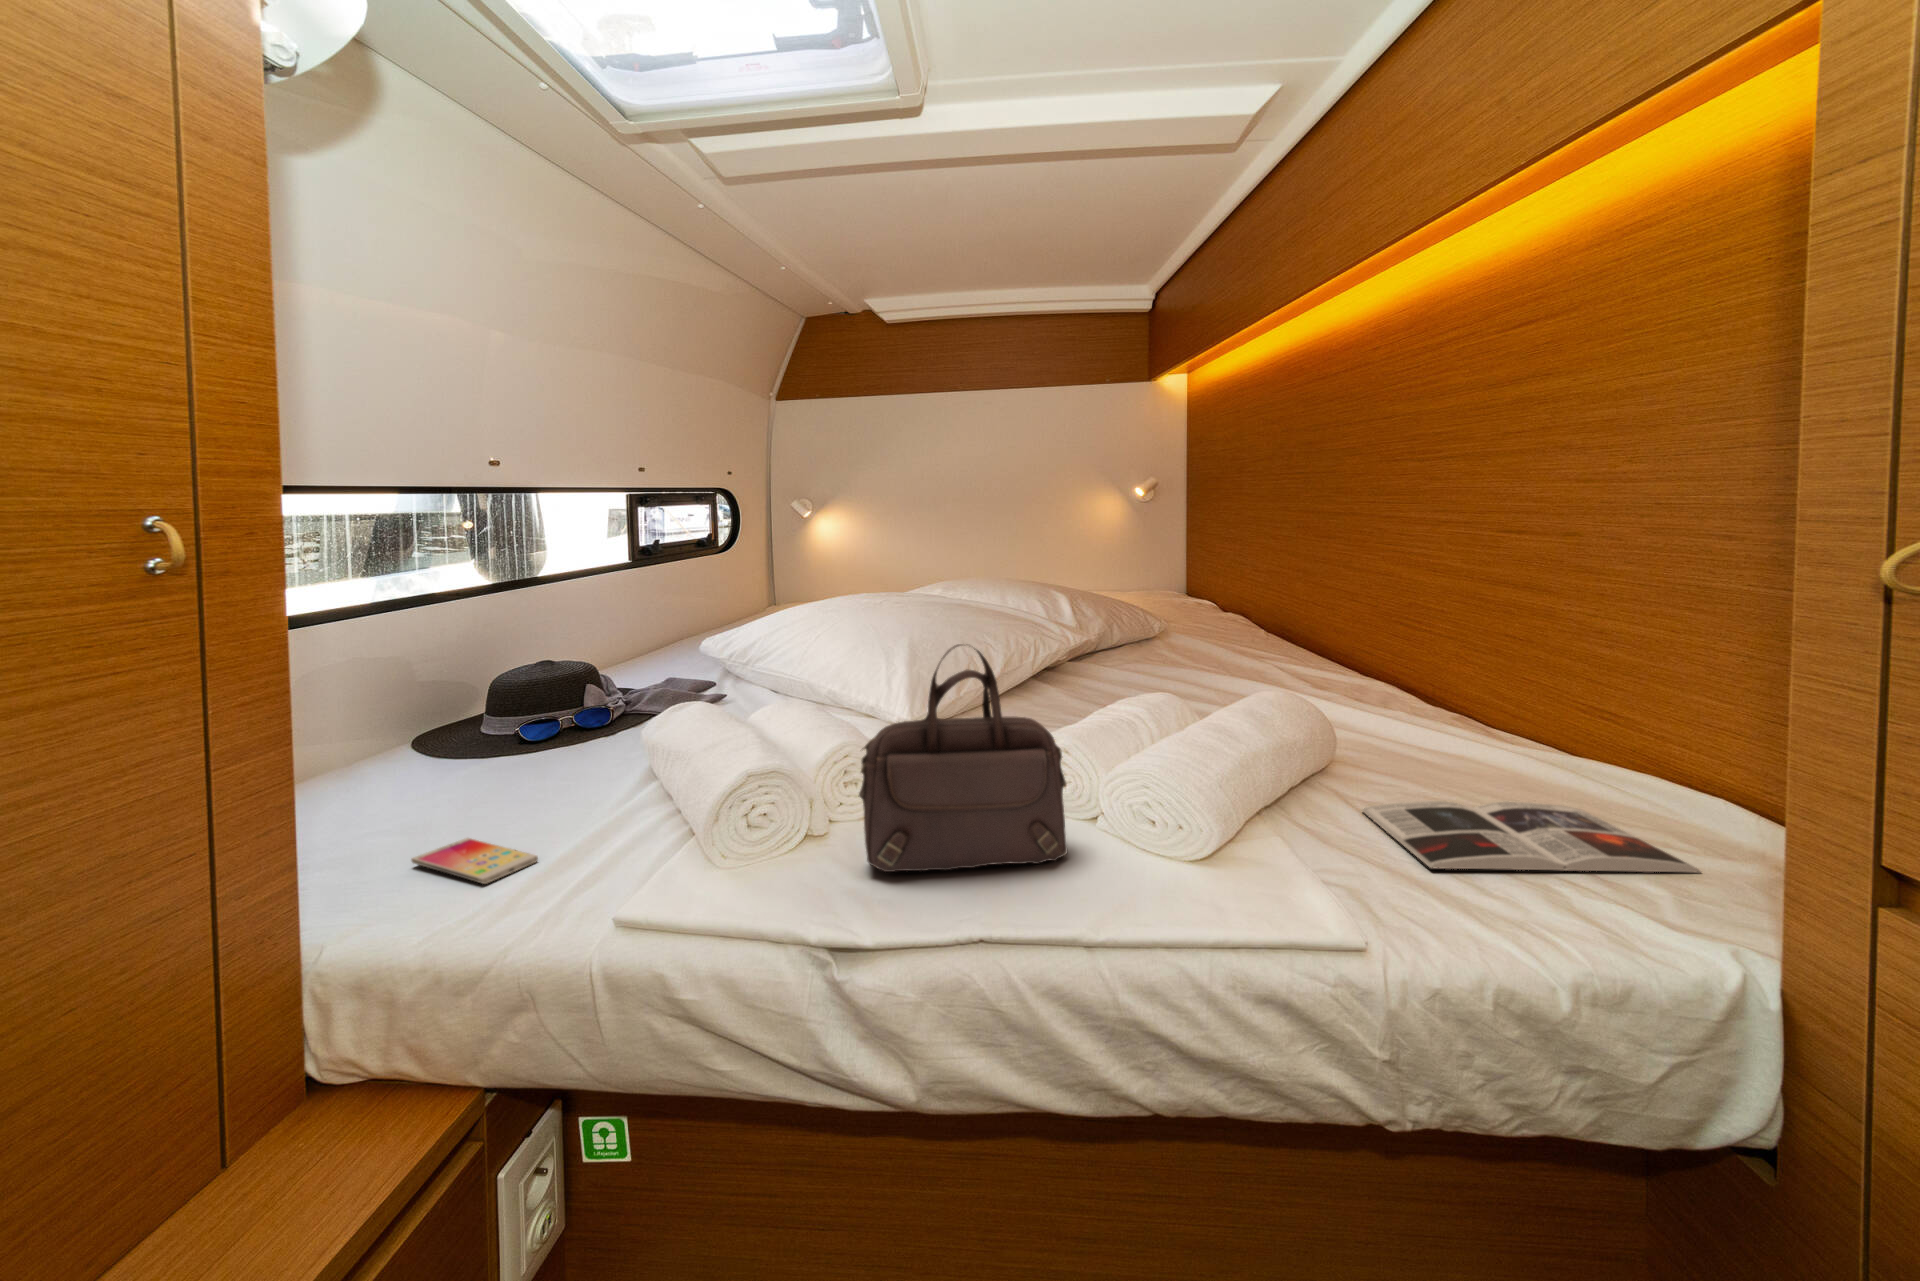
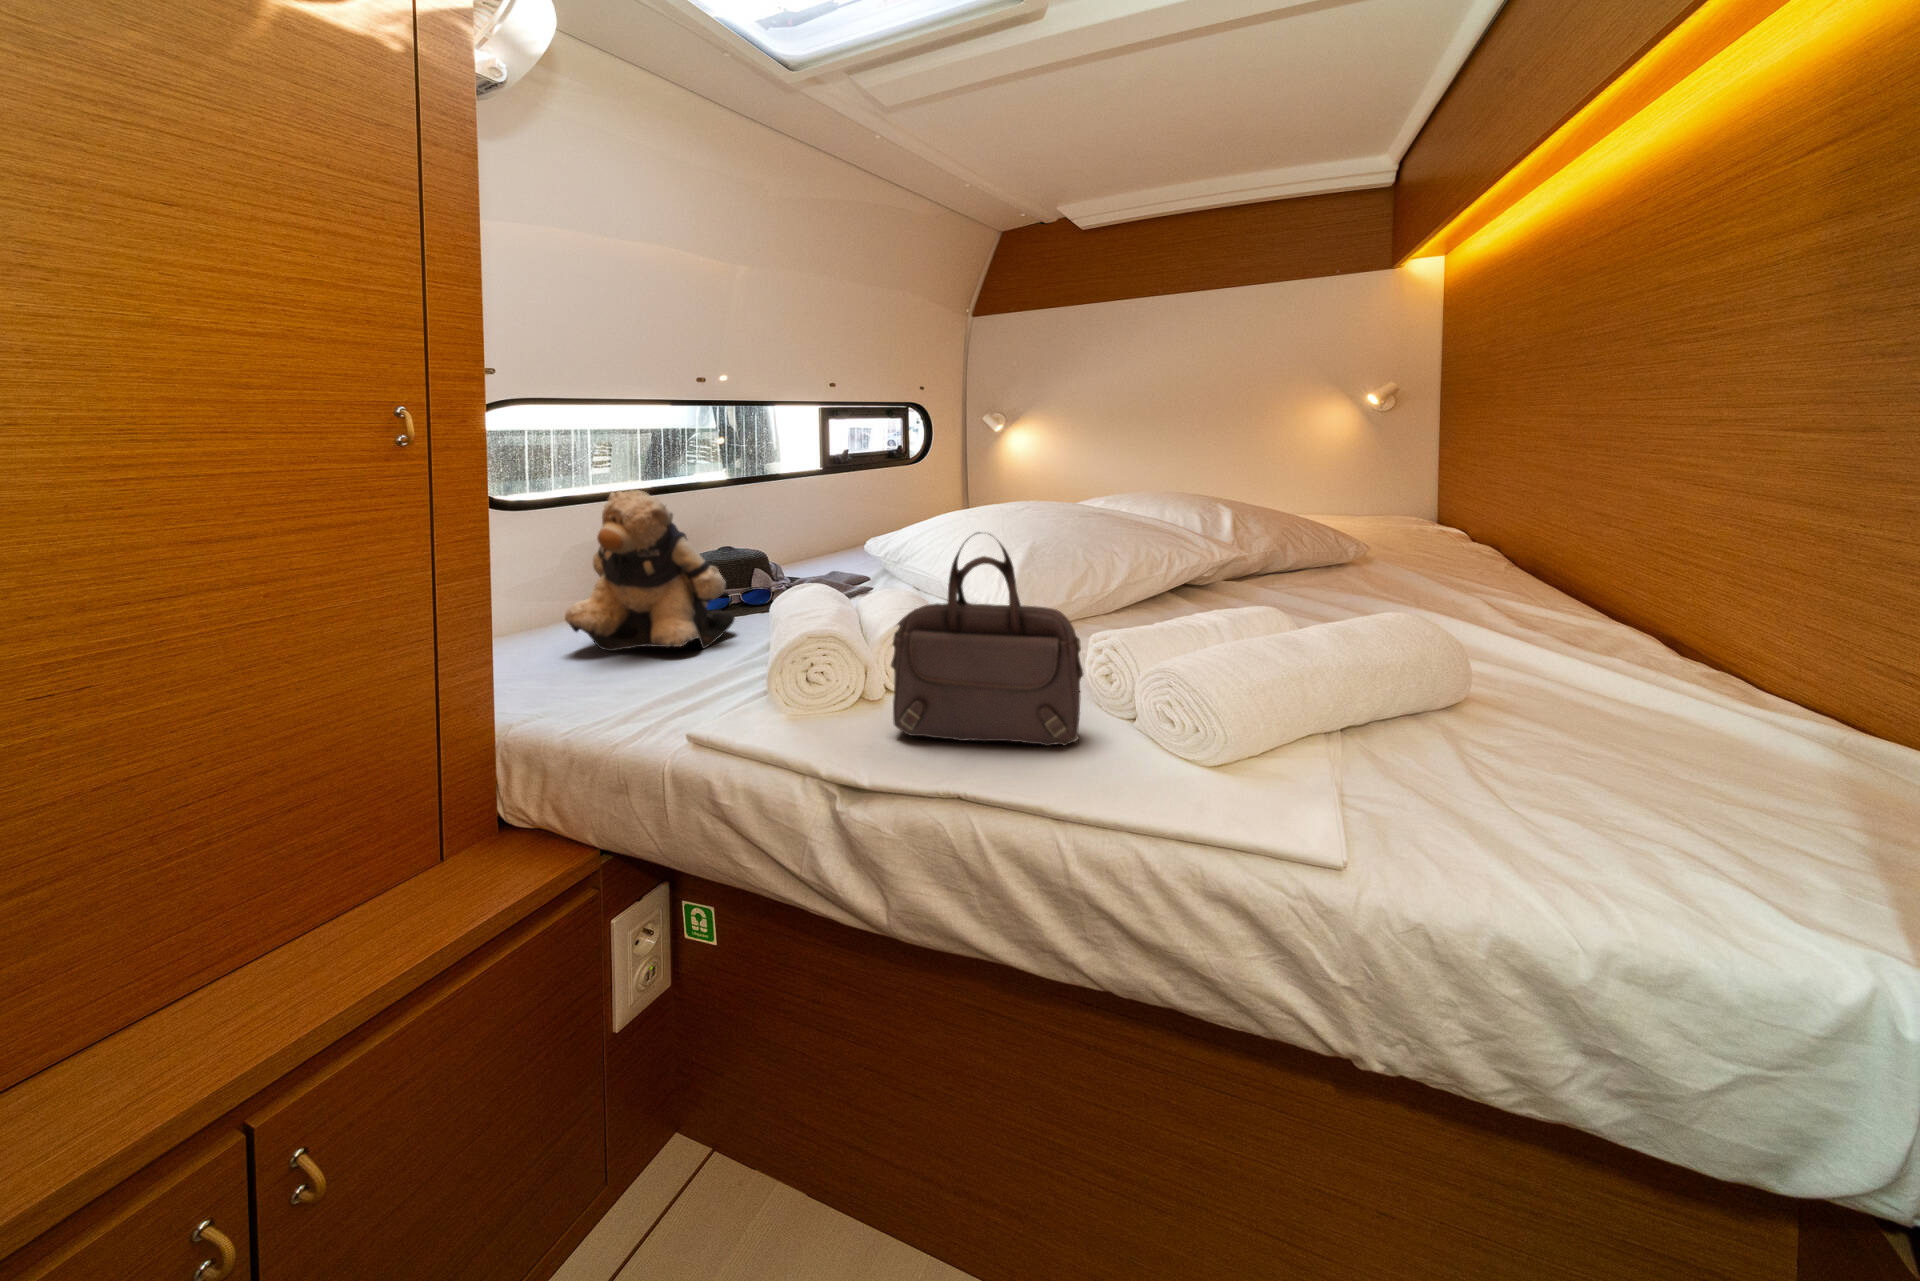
teddy bear: none [363,604,588,806] -> present [565,490,735,651]
magazine: present [1362,801,1701,873] -> none [1426,735,1834,851]
smartphone: present [411,838,538,884] -> none [577,675,660,708]

